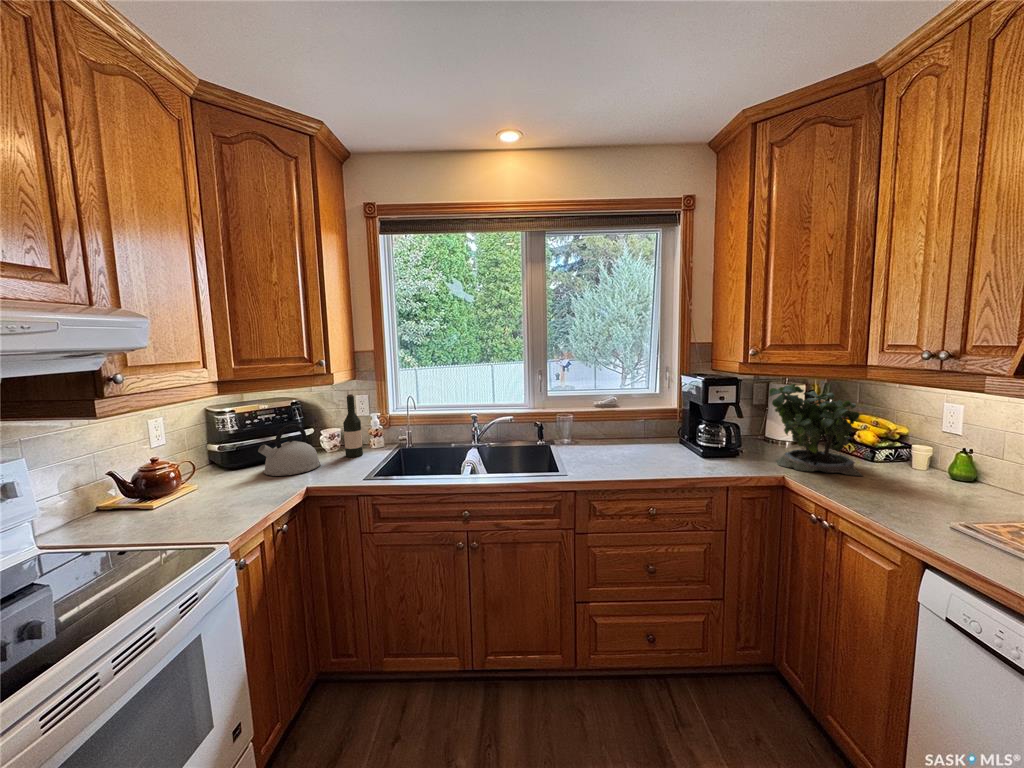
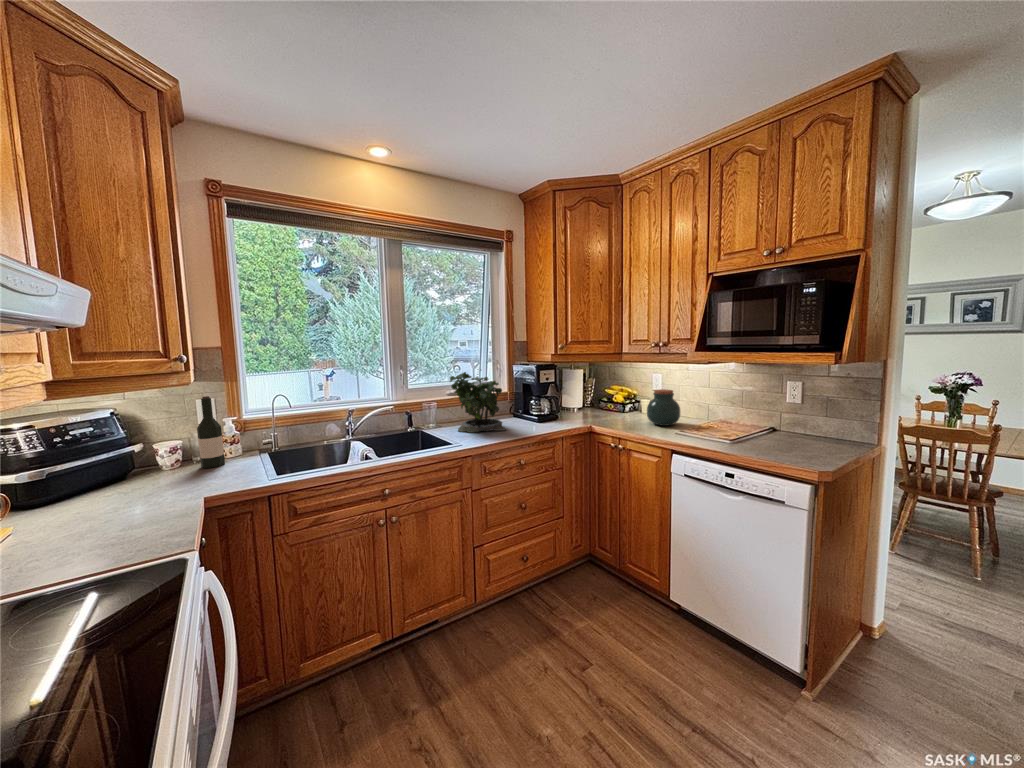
potted plant: present [769,381,863,476] -> present [450,372,506,433]
kettle: present [258,424,320,476] -> none [91,435,179,501]
jar: none [898,436,978,505] -> present [647,389,680,426]

